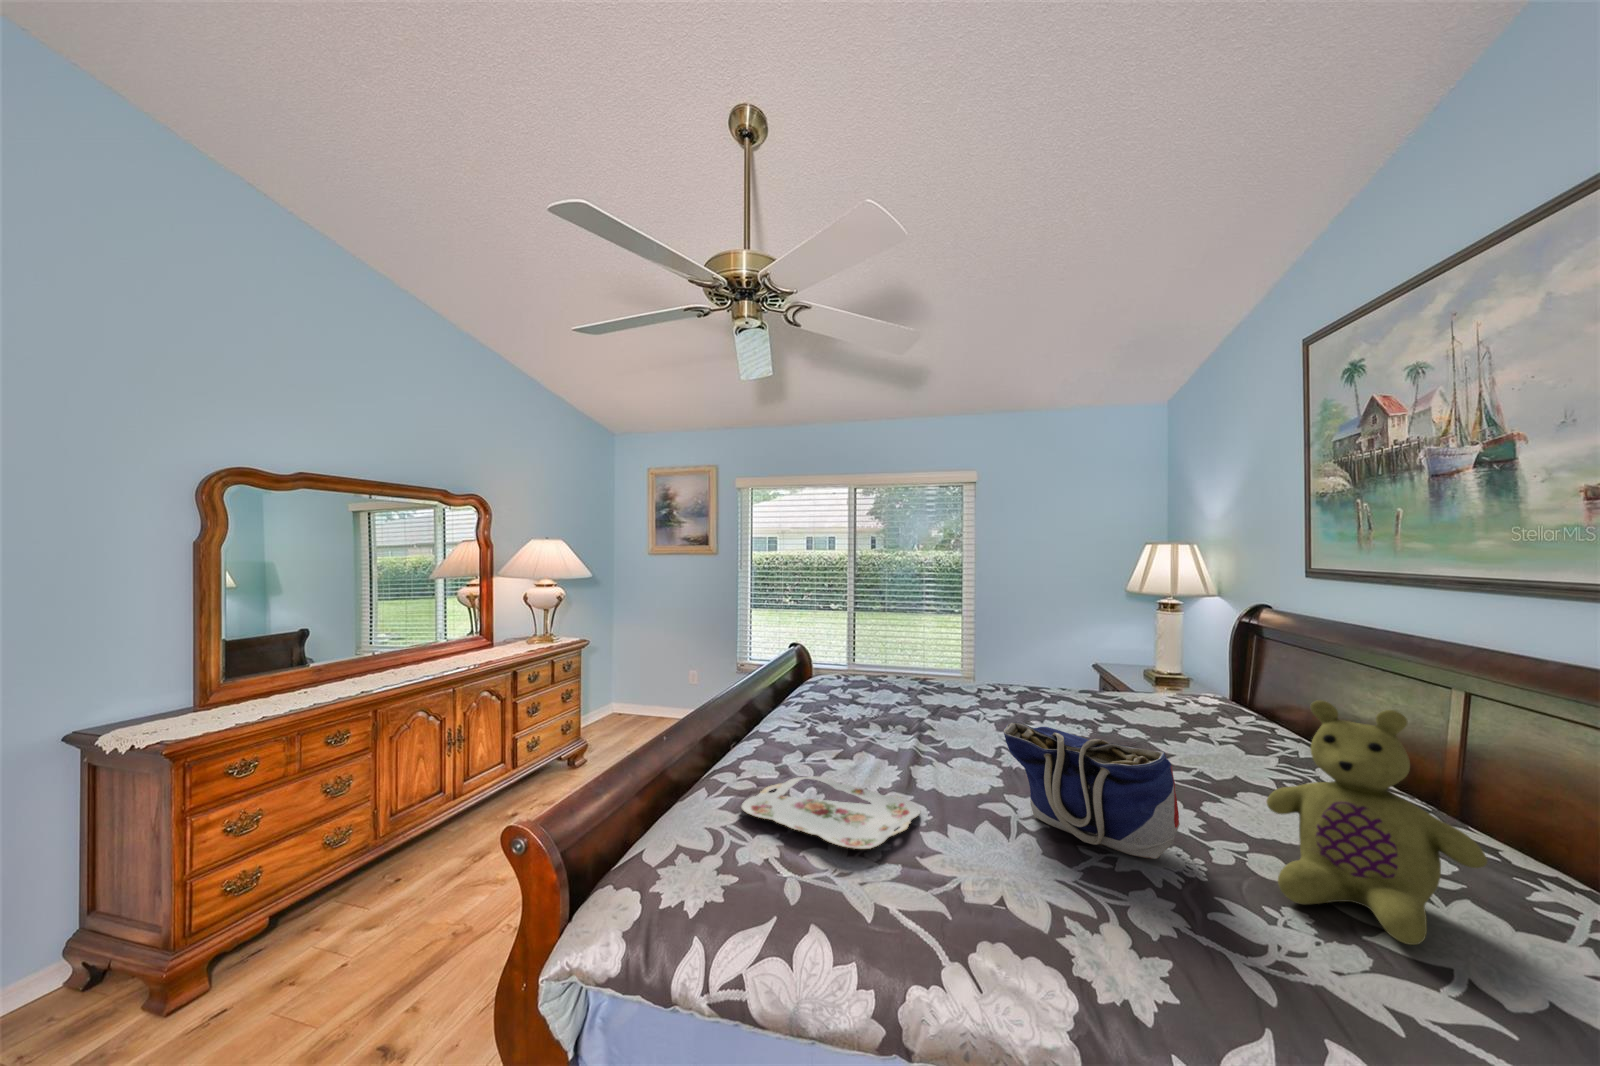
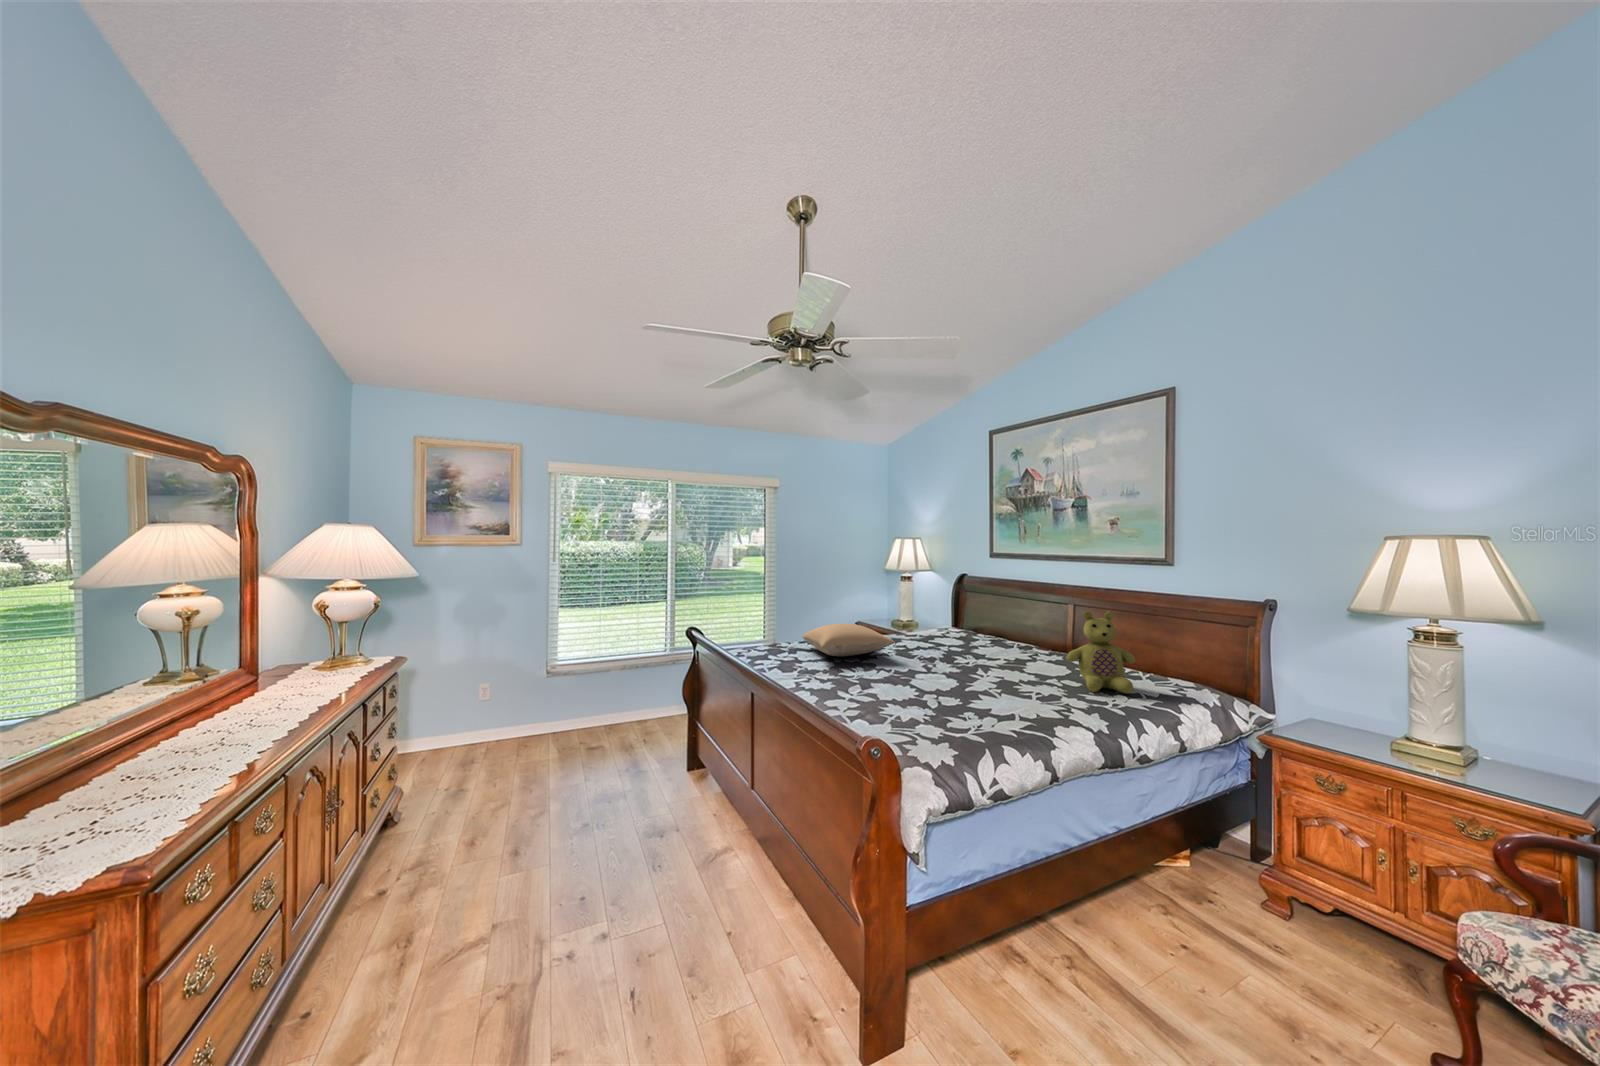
pillow: none [864,663,991,712] -> present [803,624,895,656]
tote bag: present [1003,722,1180,859] -> none [973,641,1061,692]
serving tray: present [741,776,920,849] -> none [867,696,974,720]

